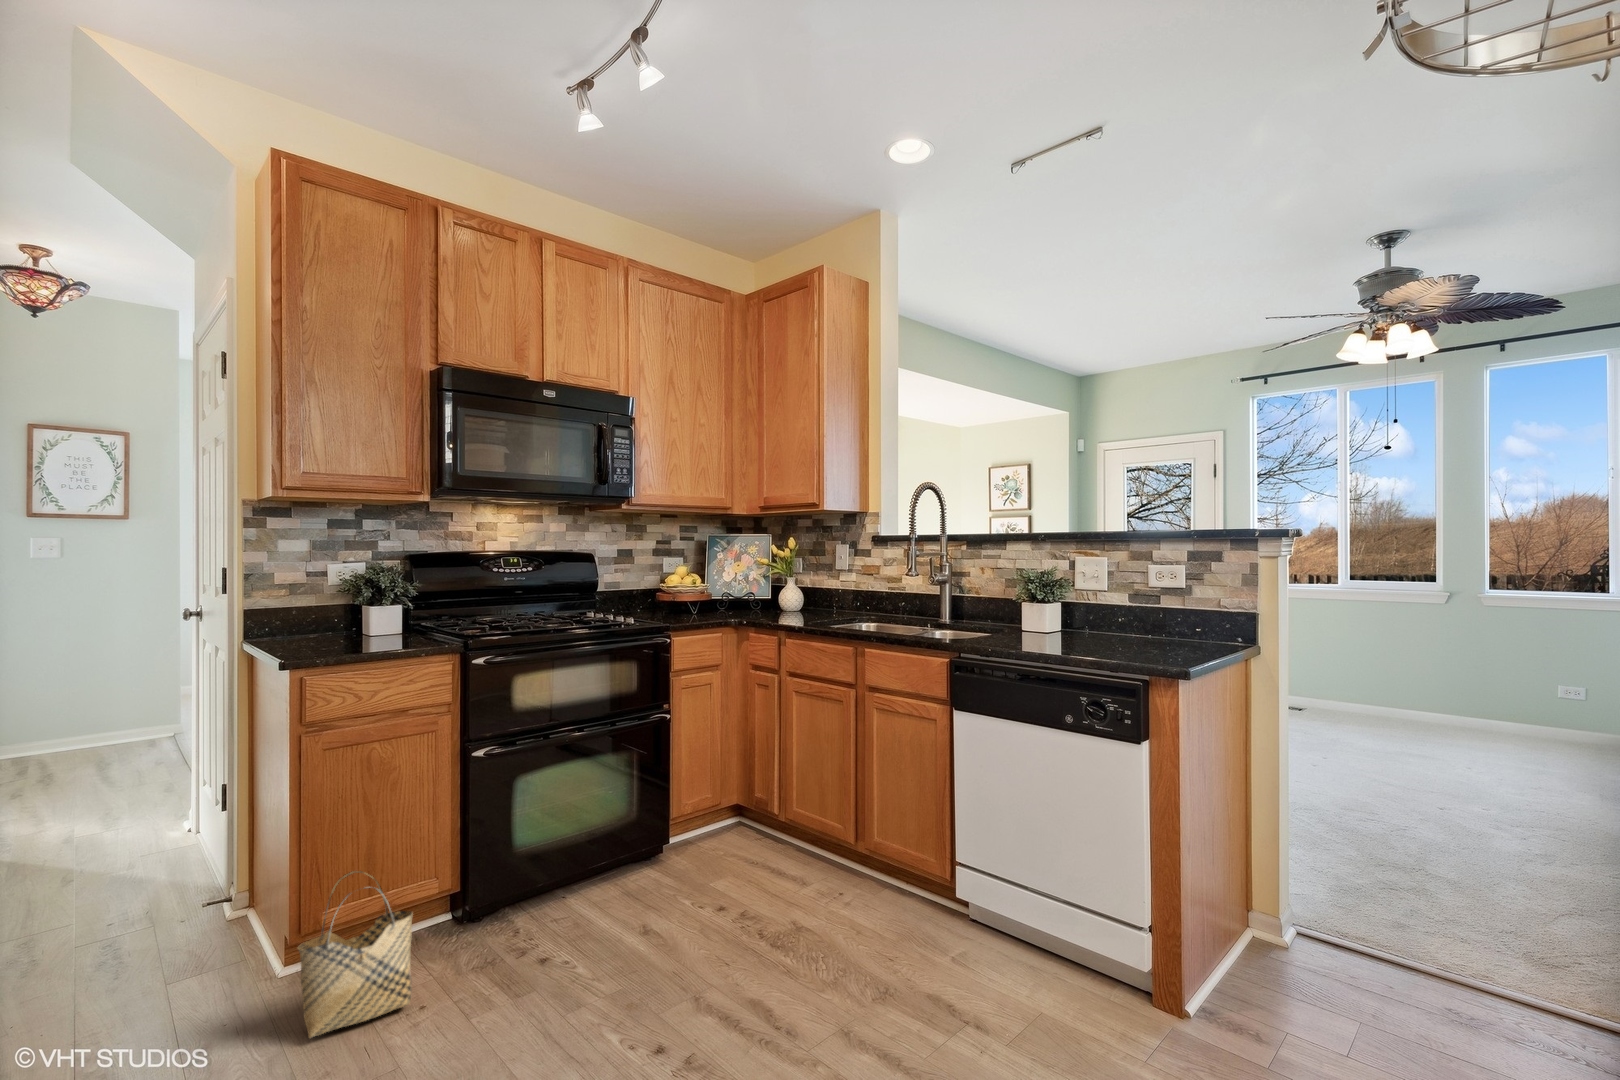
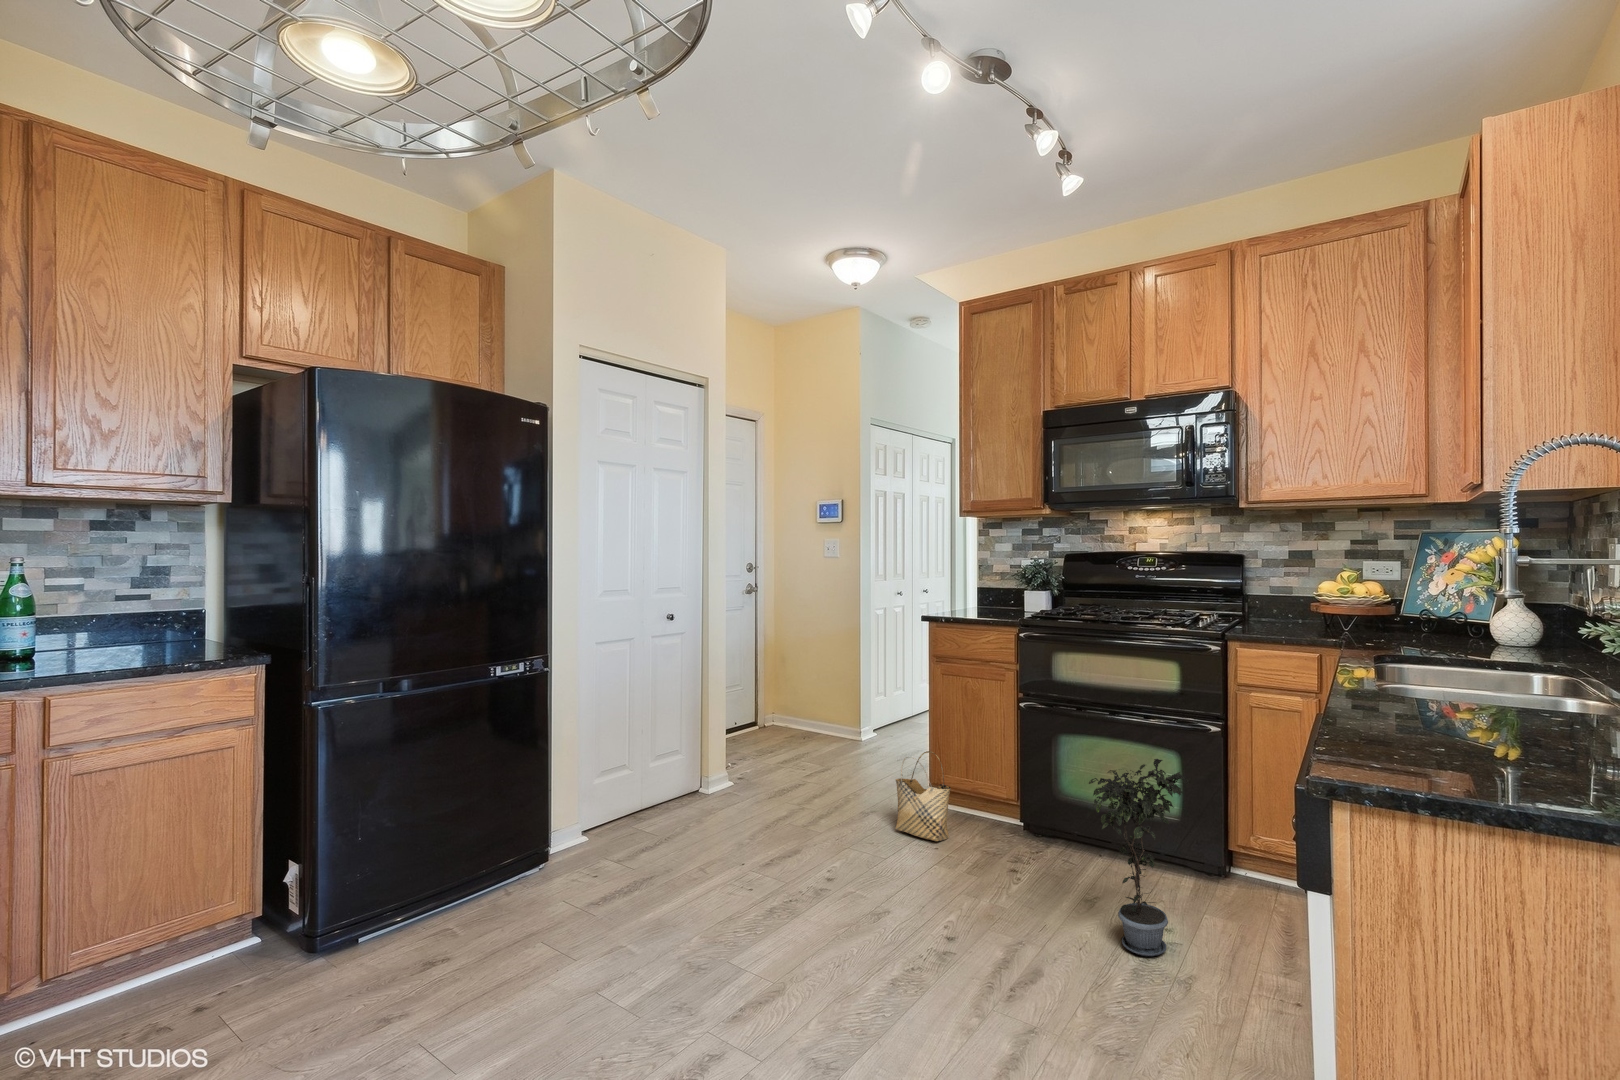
potted plant: none [738,735,826,944] -> present [1089,759,1189,956]

